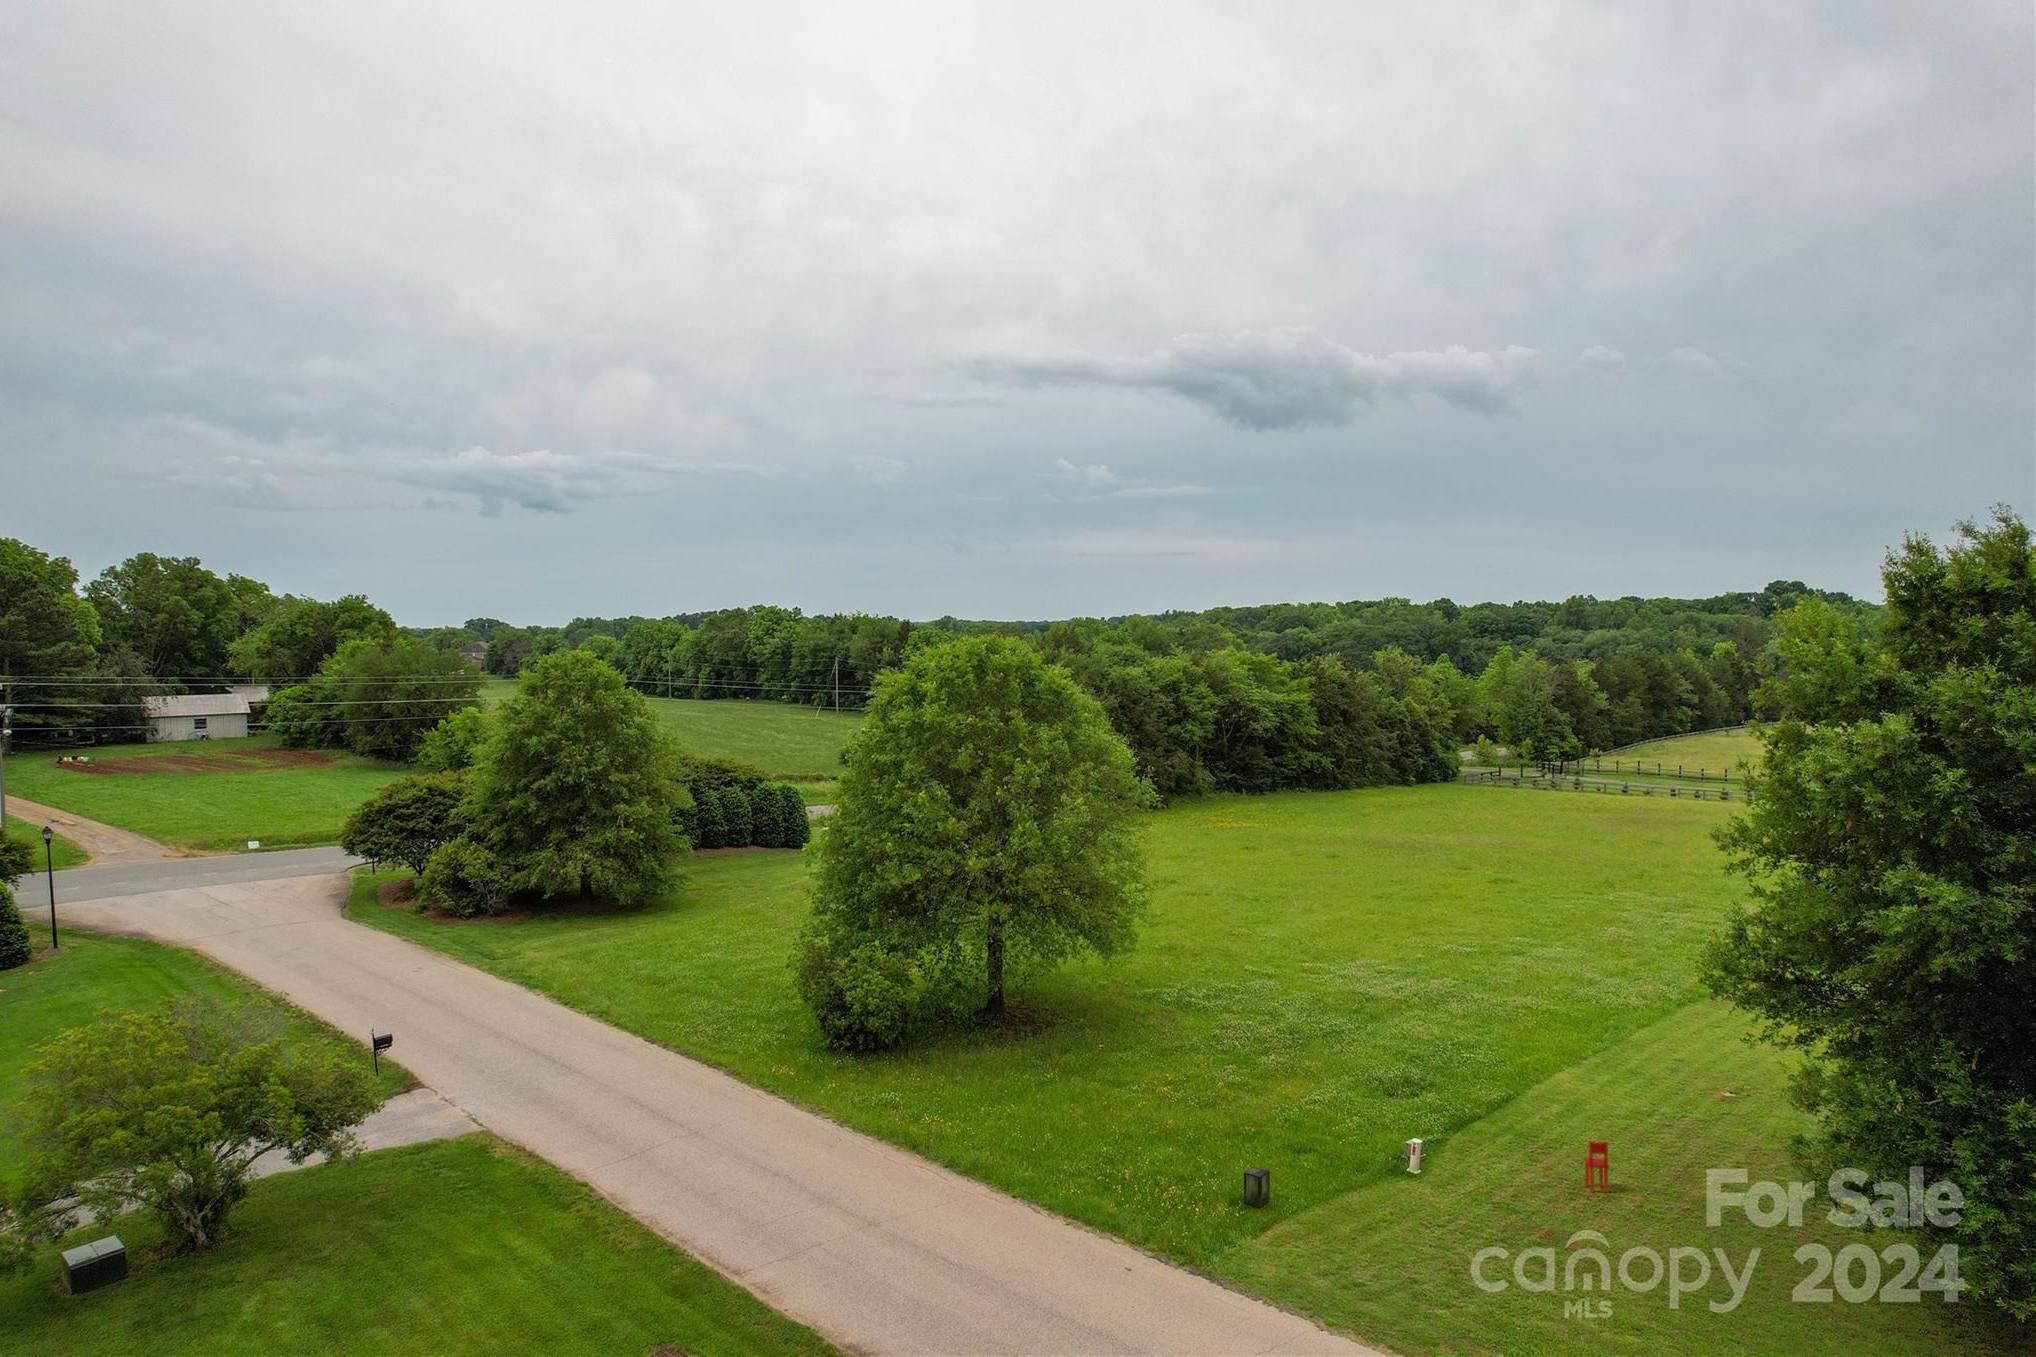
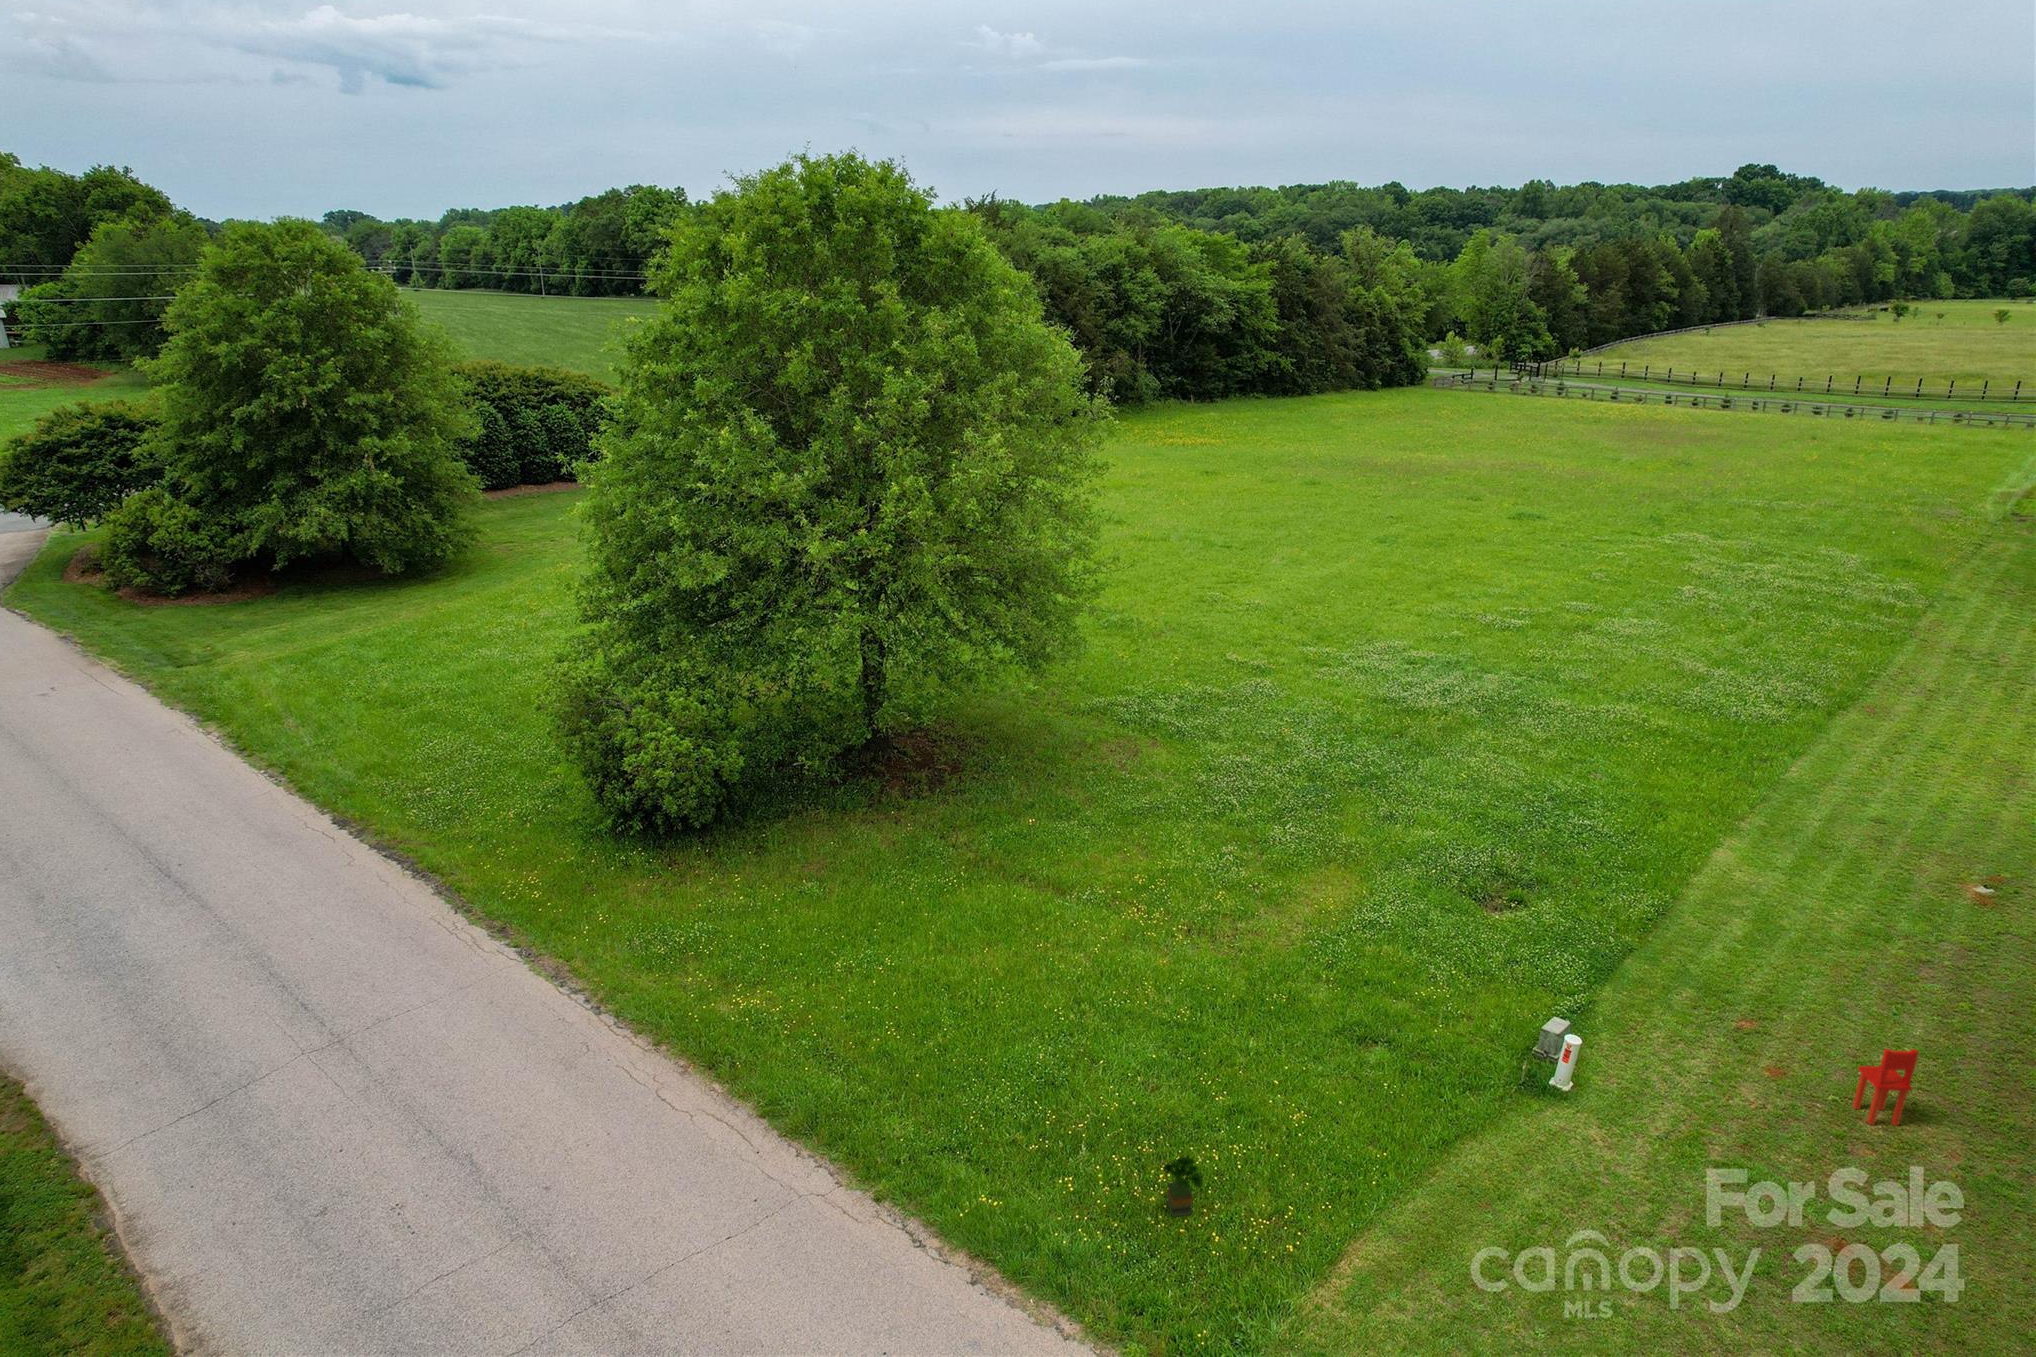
storage box: present [1244,1167,1270,1208] -> none [1288,1124,1337,1203]
potted tree: none [1172,1175,1194,1210] -> present [1163,1157,1202,1217]

